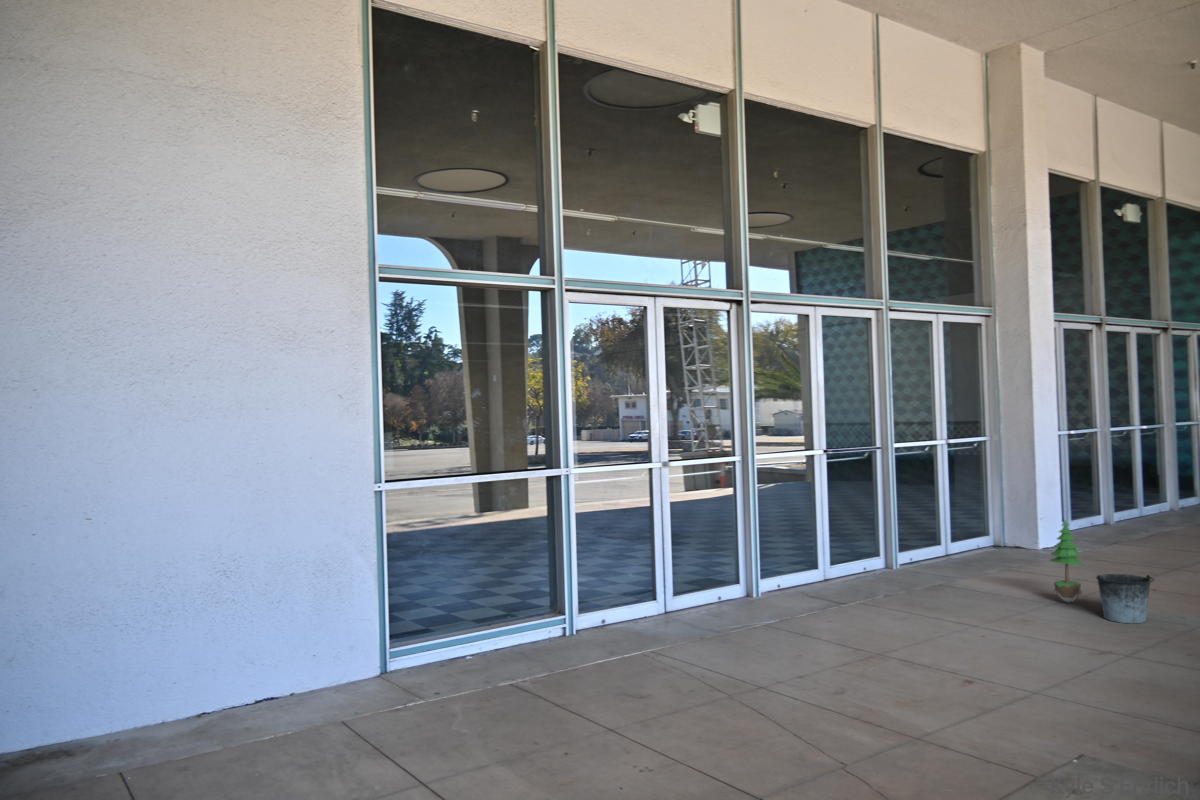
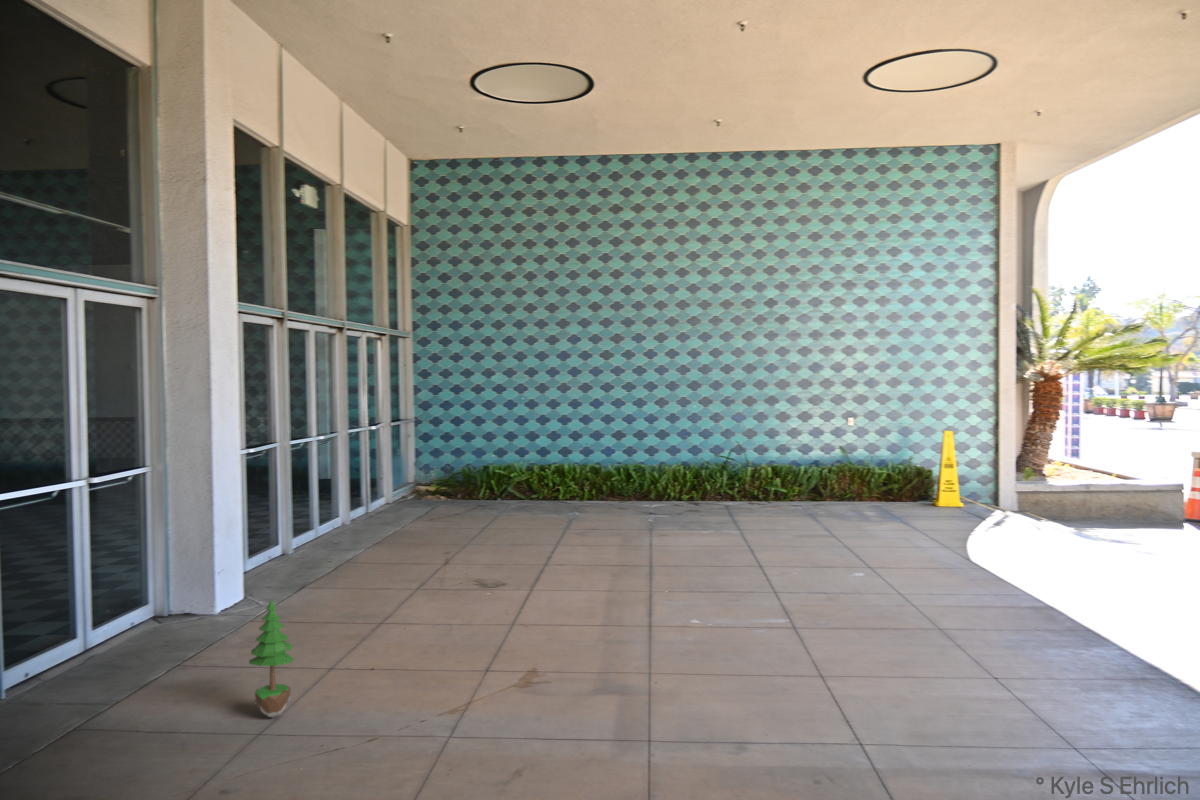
bucket: present [1096,574,1154,623] -> none [317,666,388,743]

